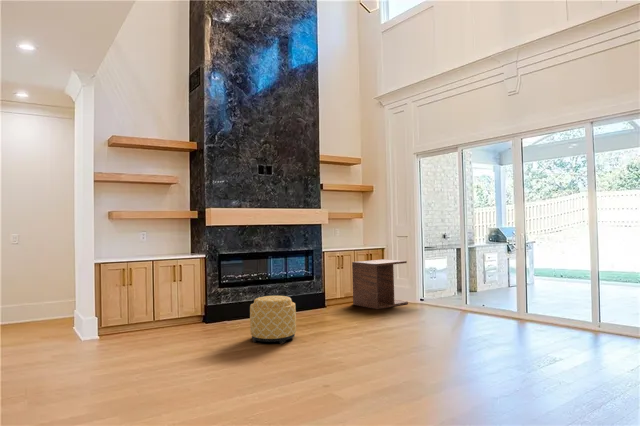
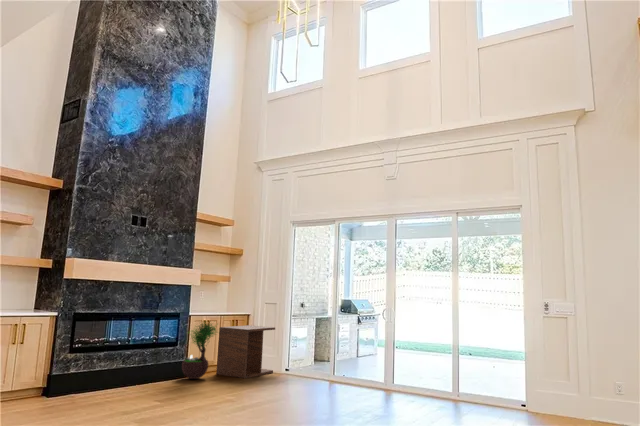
potted tree: none [318,254,349,309] -> present [182,322,216,379]
ottoman: present [250,296,296,344] -> none [123,362,179,417]

